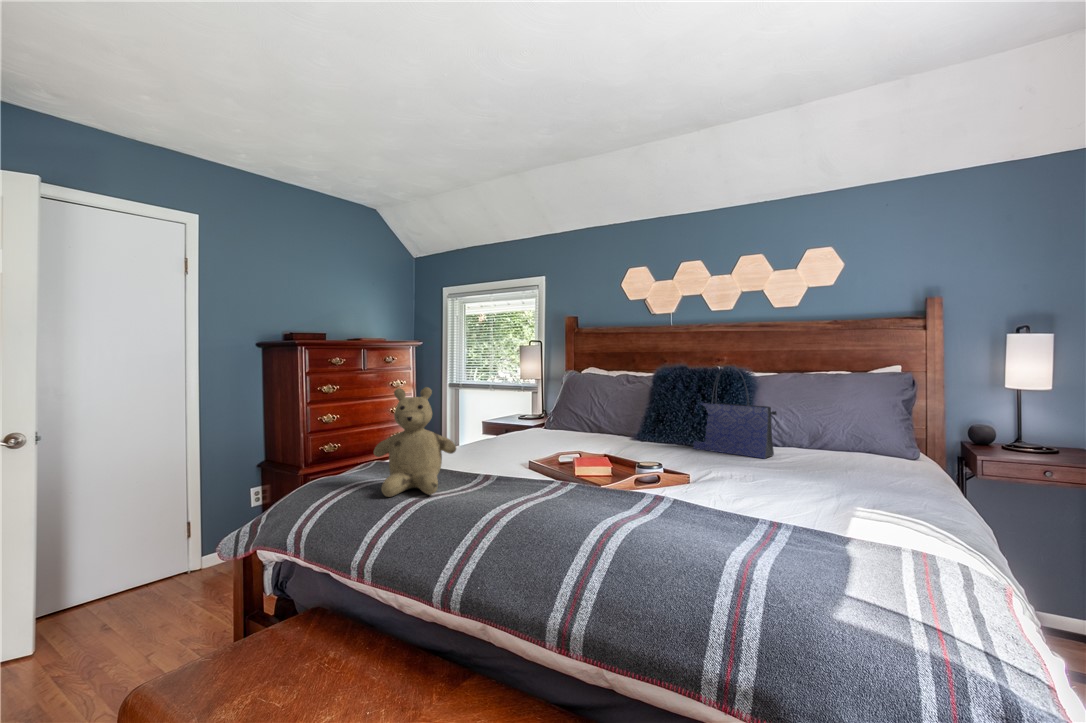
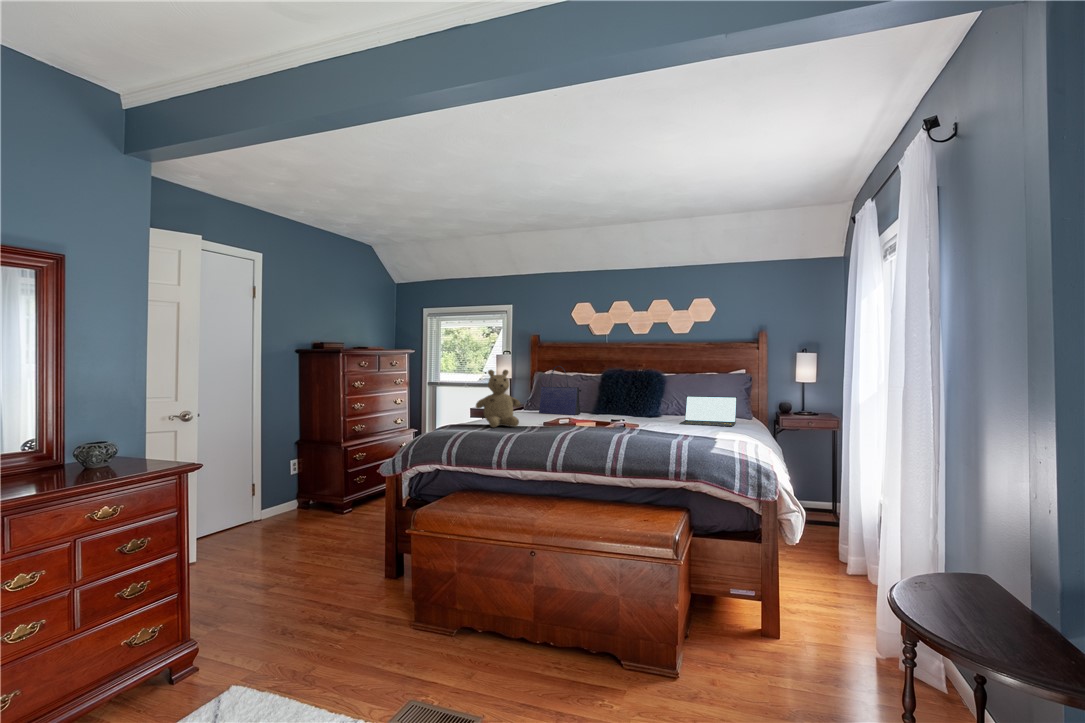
tote bag: present [694,367,777,459] -> present [539,366,581,415]
laptop: none [764,421,885,496] -> present [680,396,737,427]

